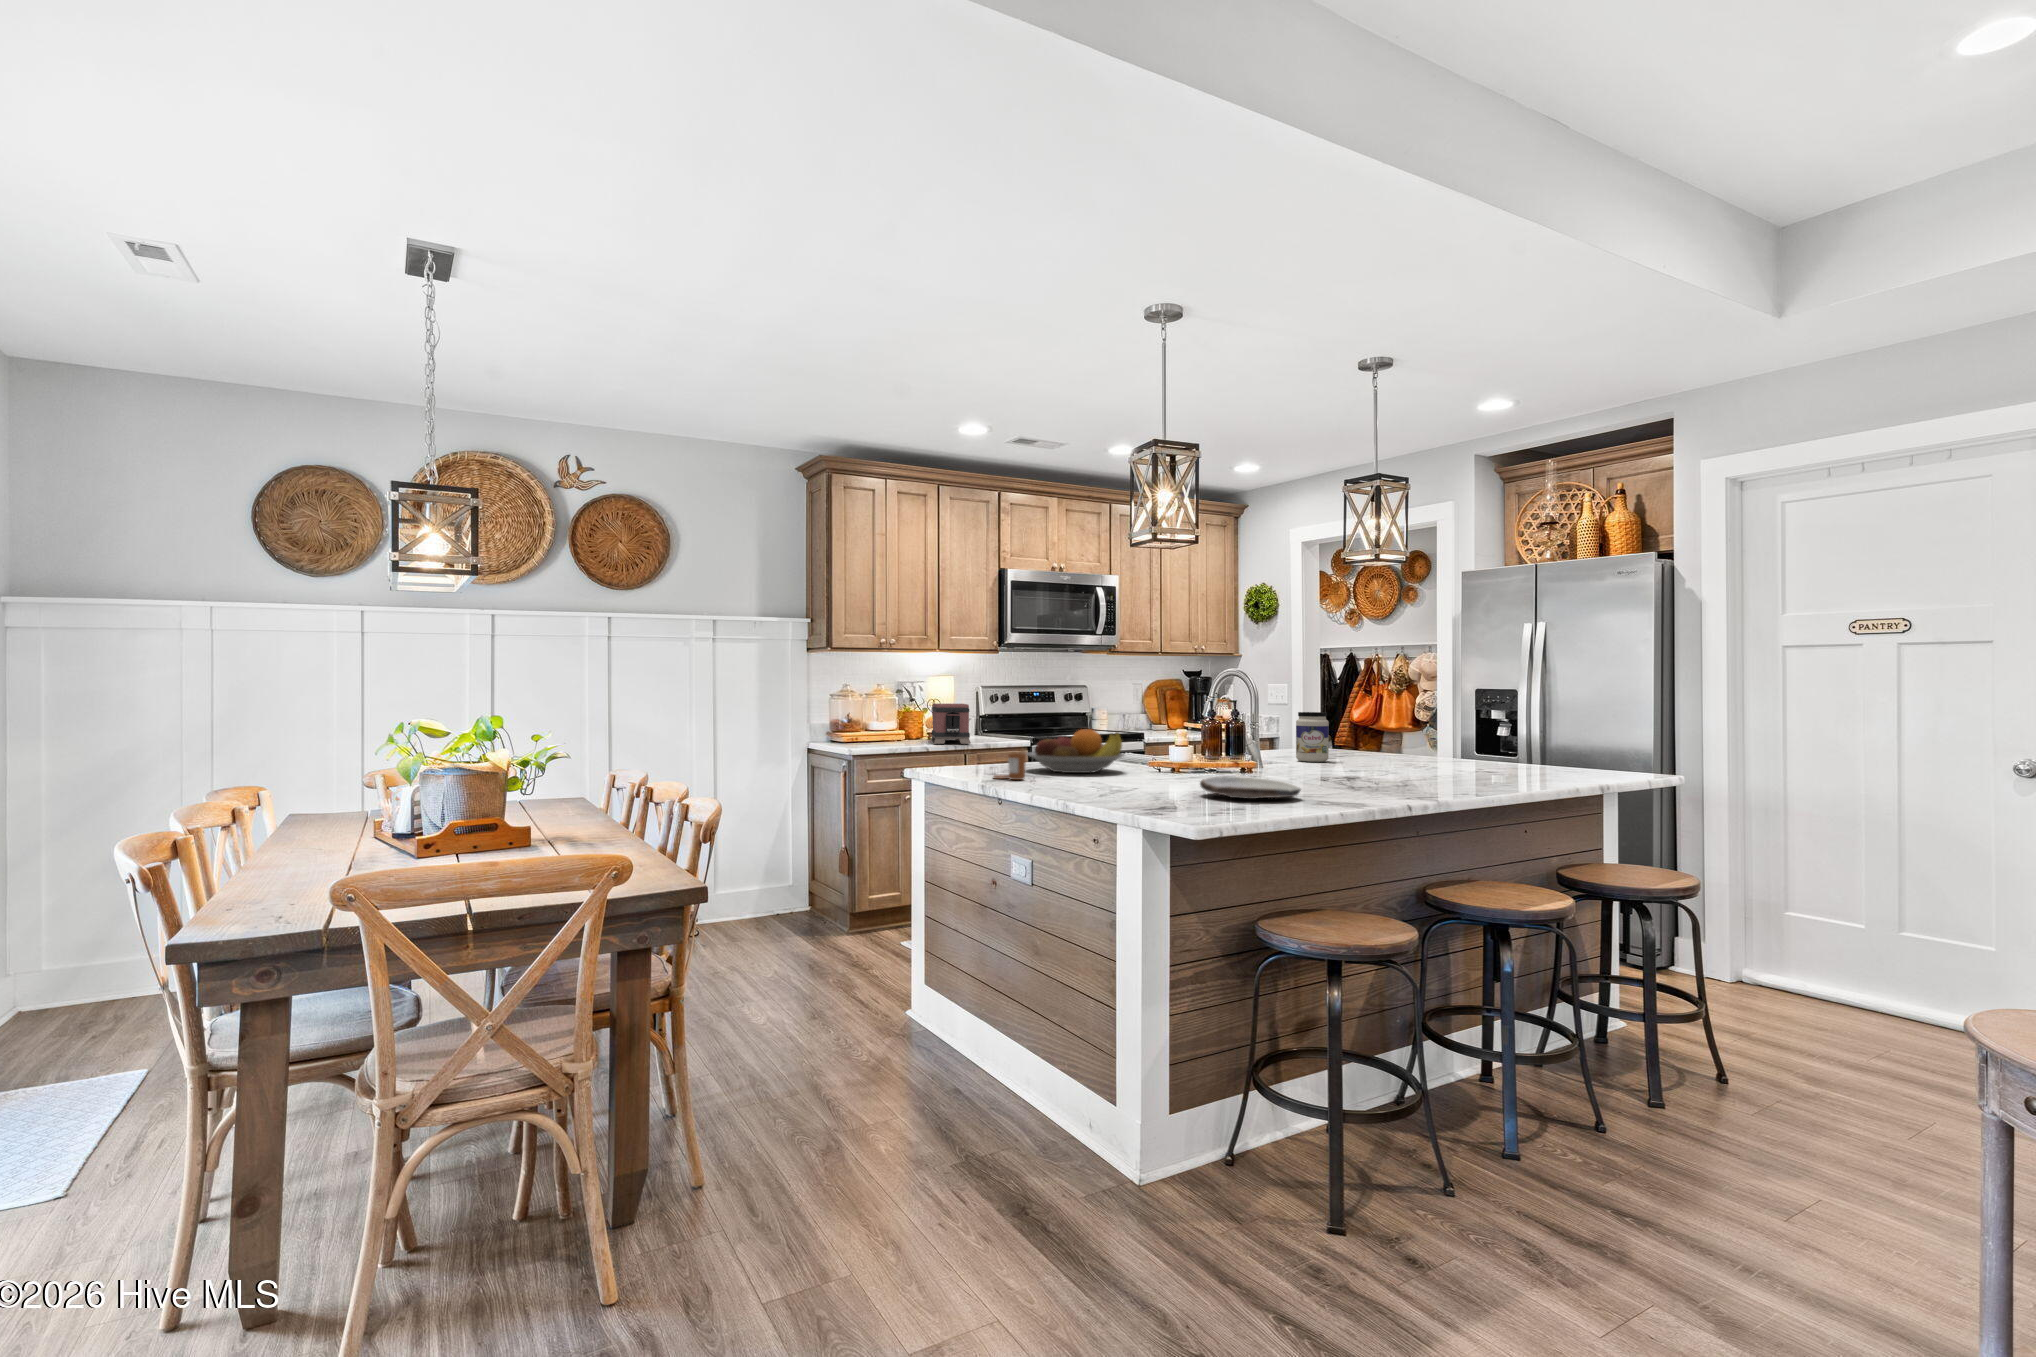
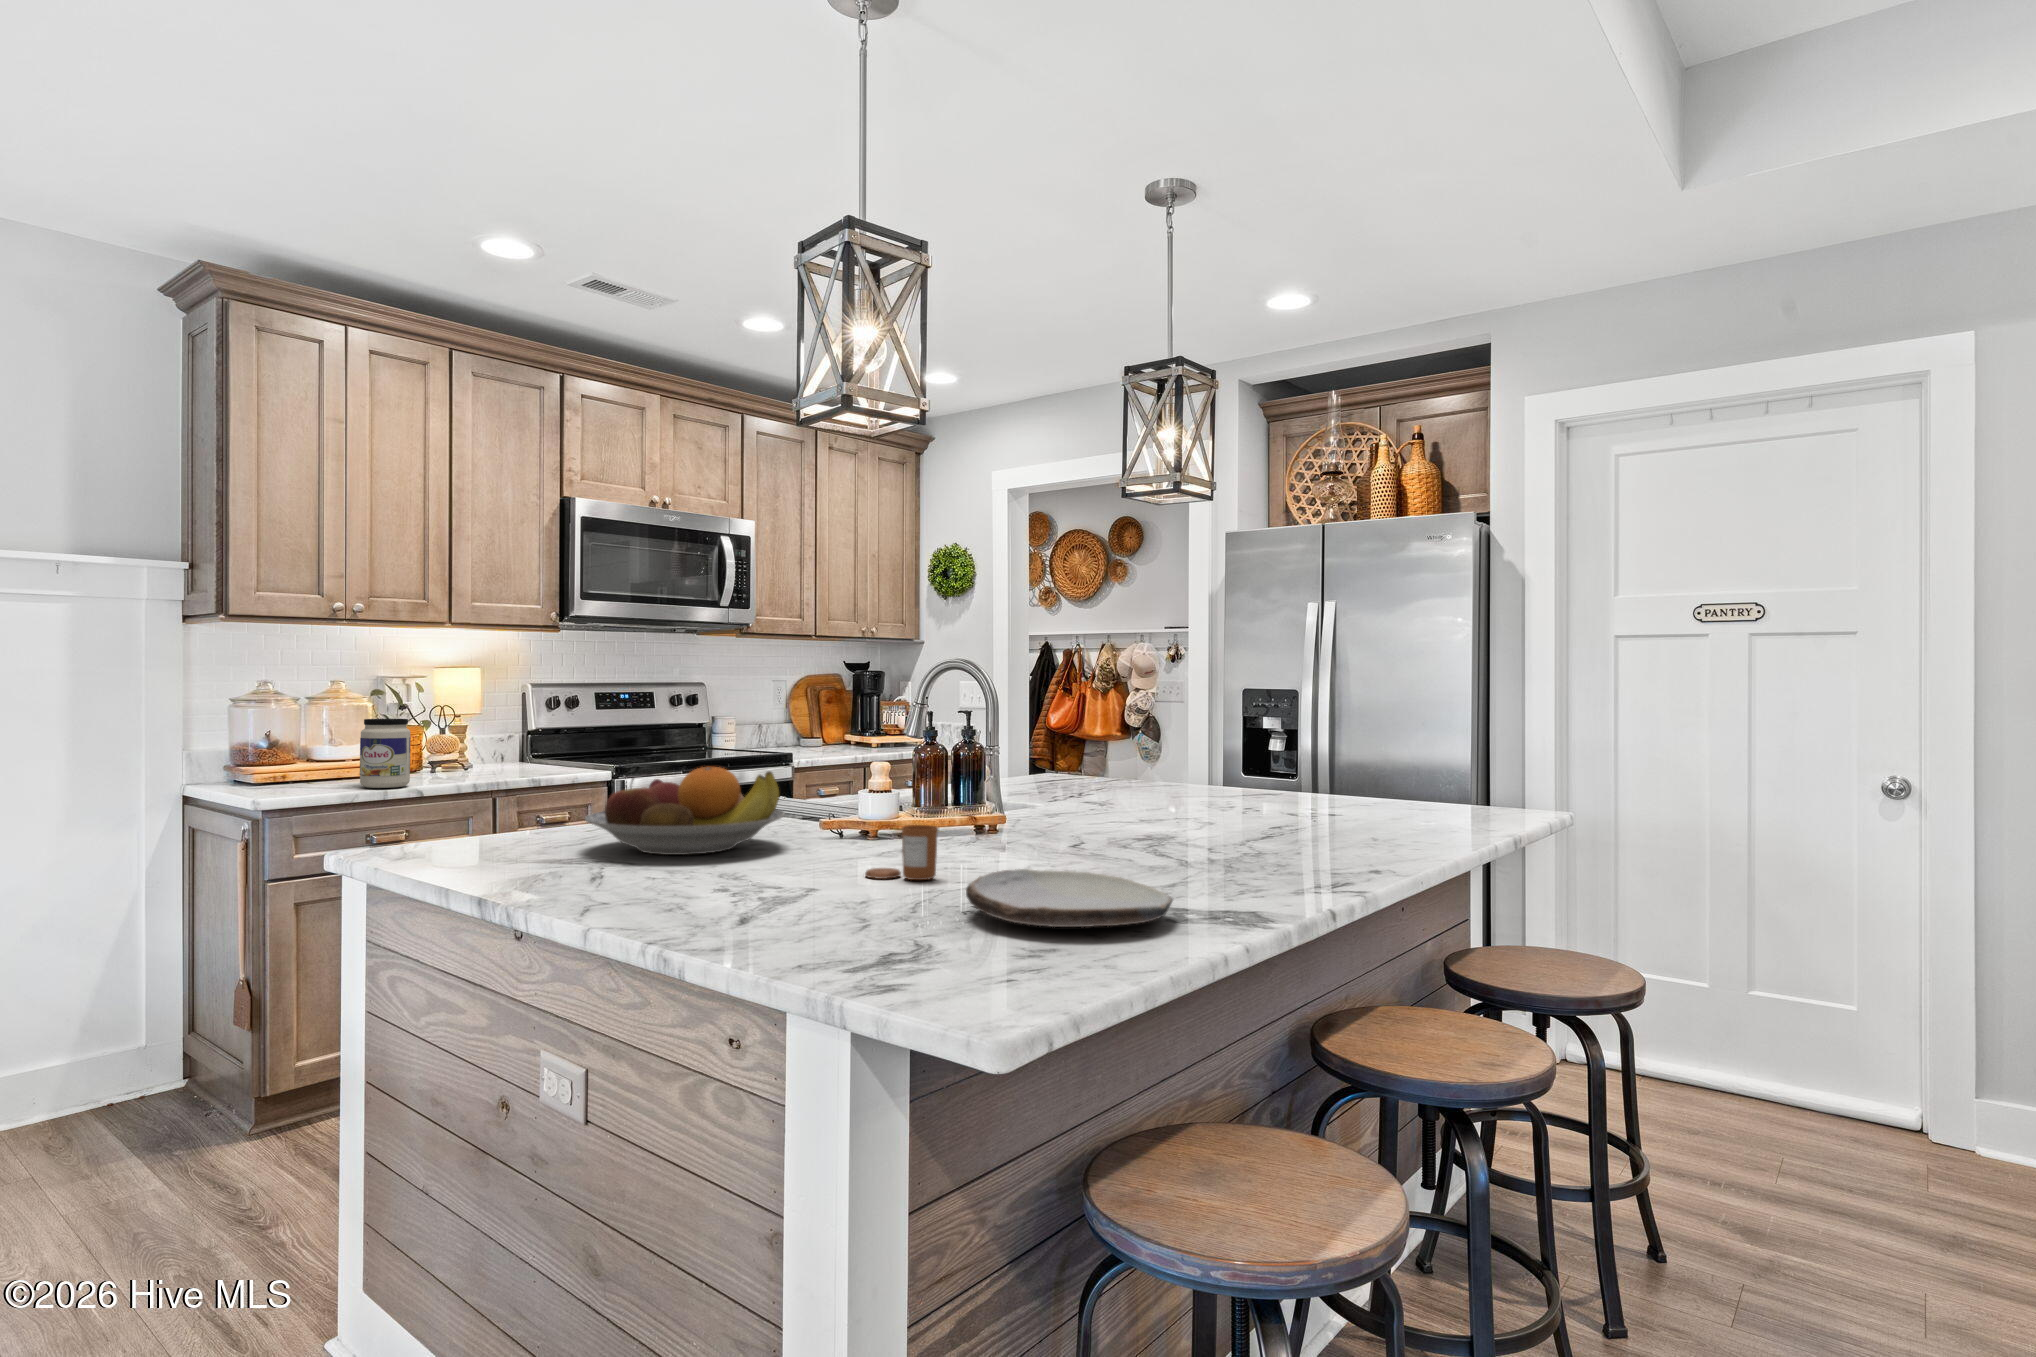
toaster: present [931,703,971,744] -> none [435,711,505,779]
jar: present [1296,712,1329,762] -> present [360,719,411,788]
candle: present [993,754,1026,780] -> present [865,825,938,880]

